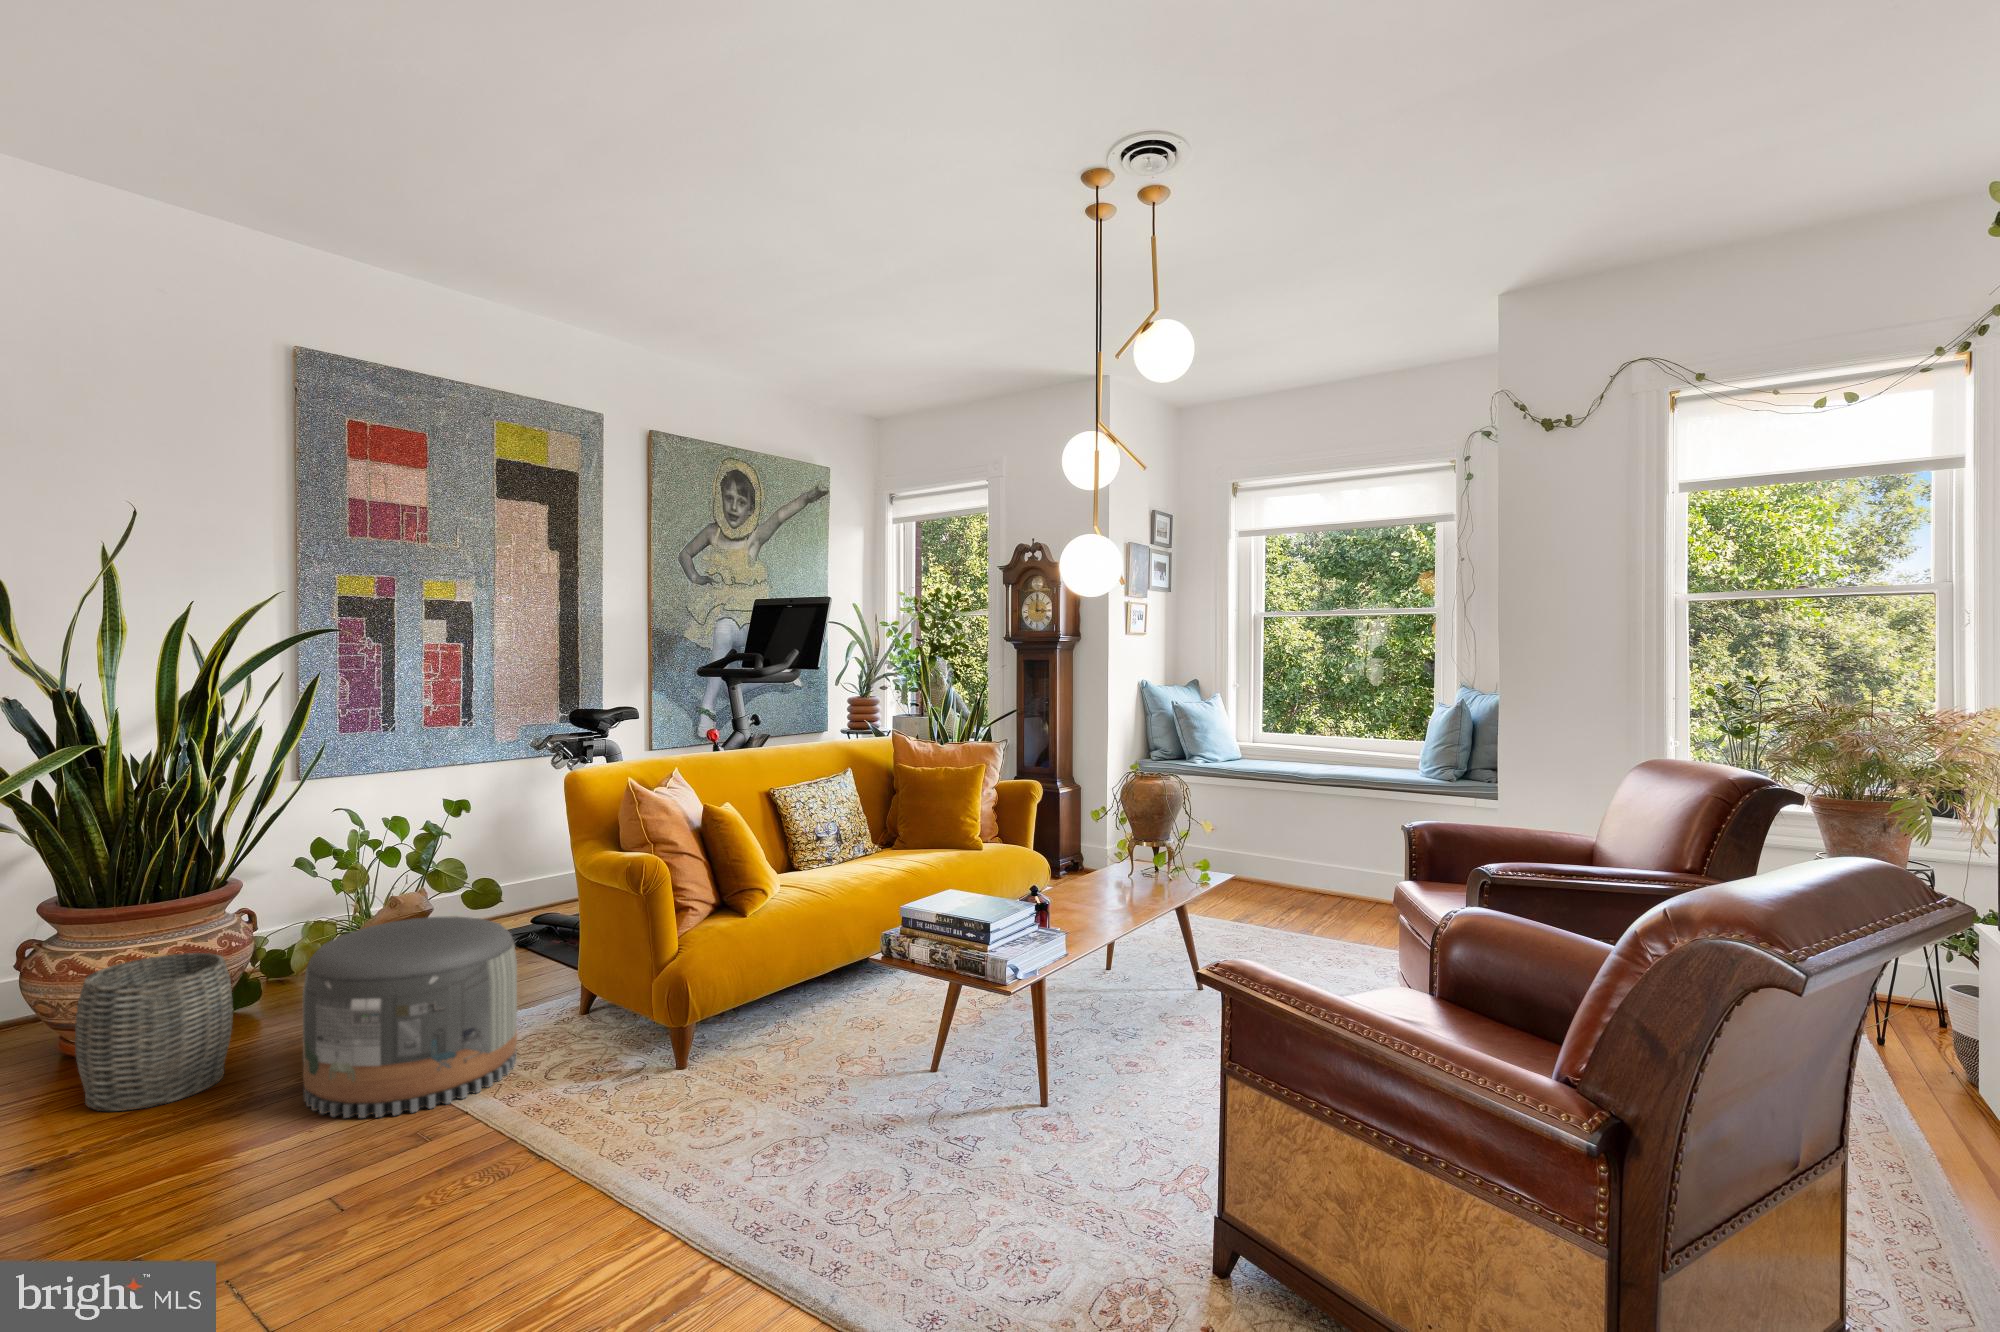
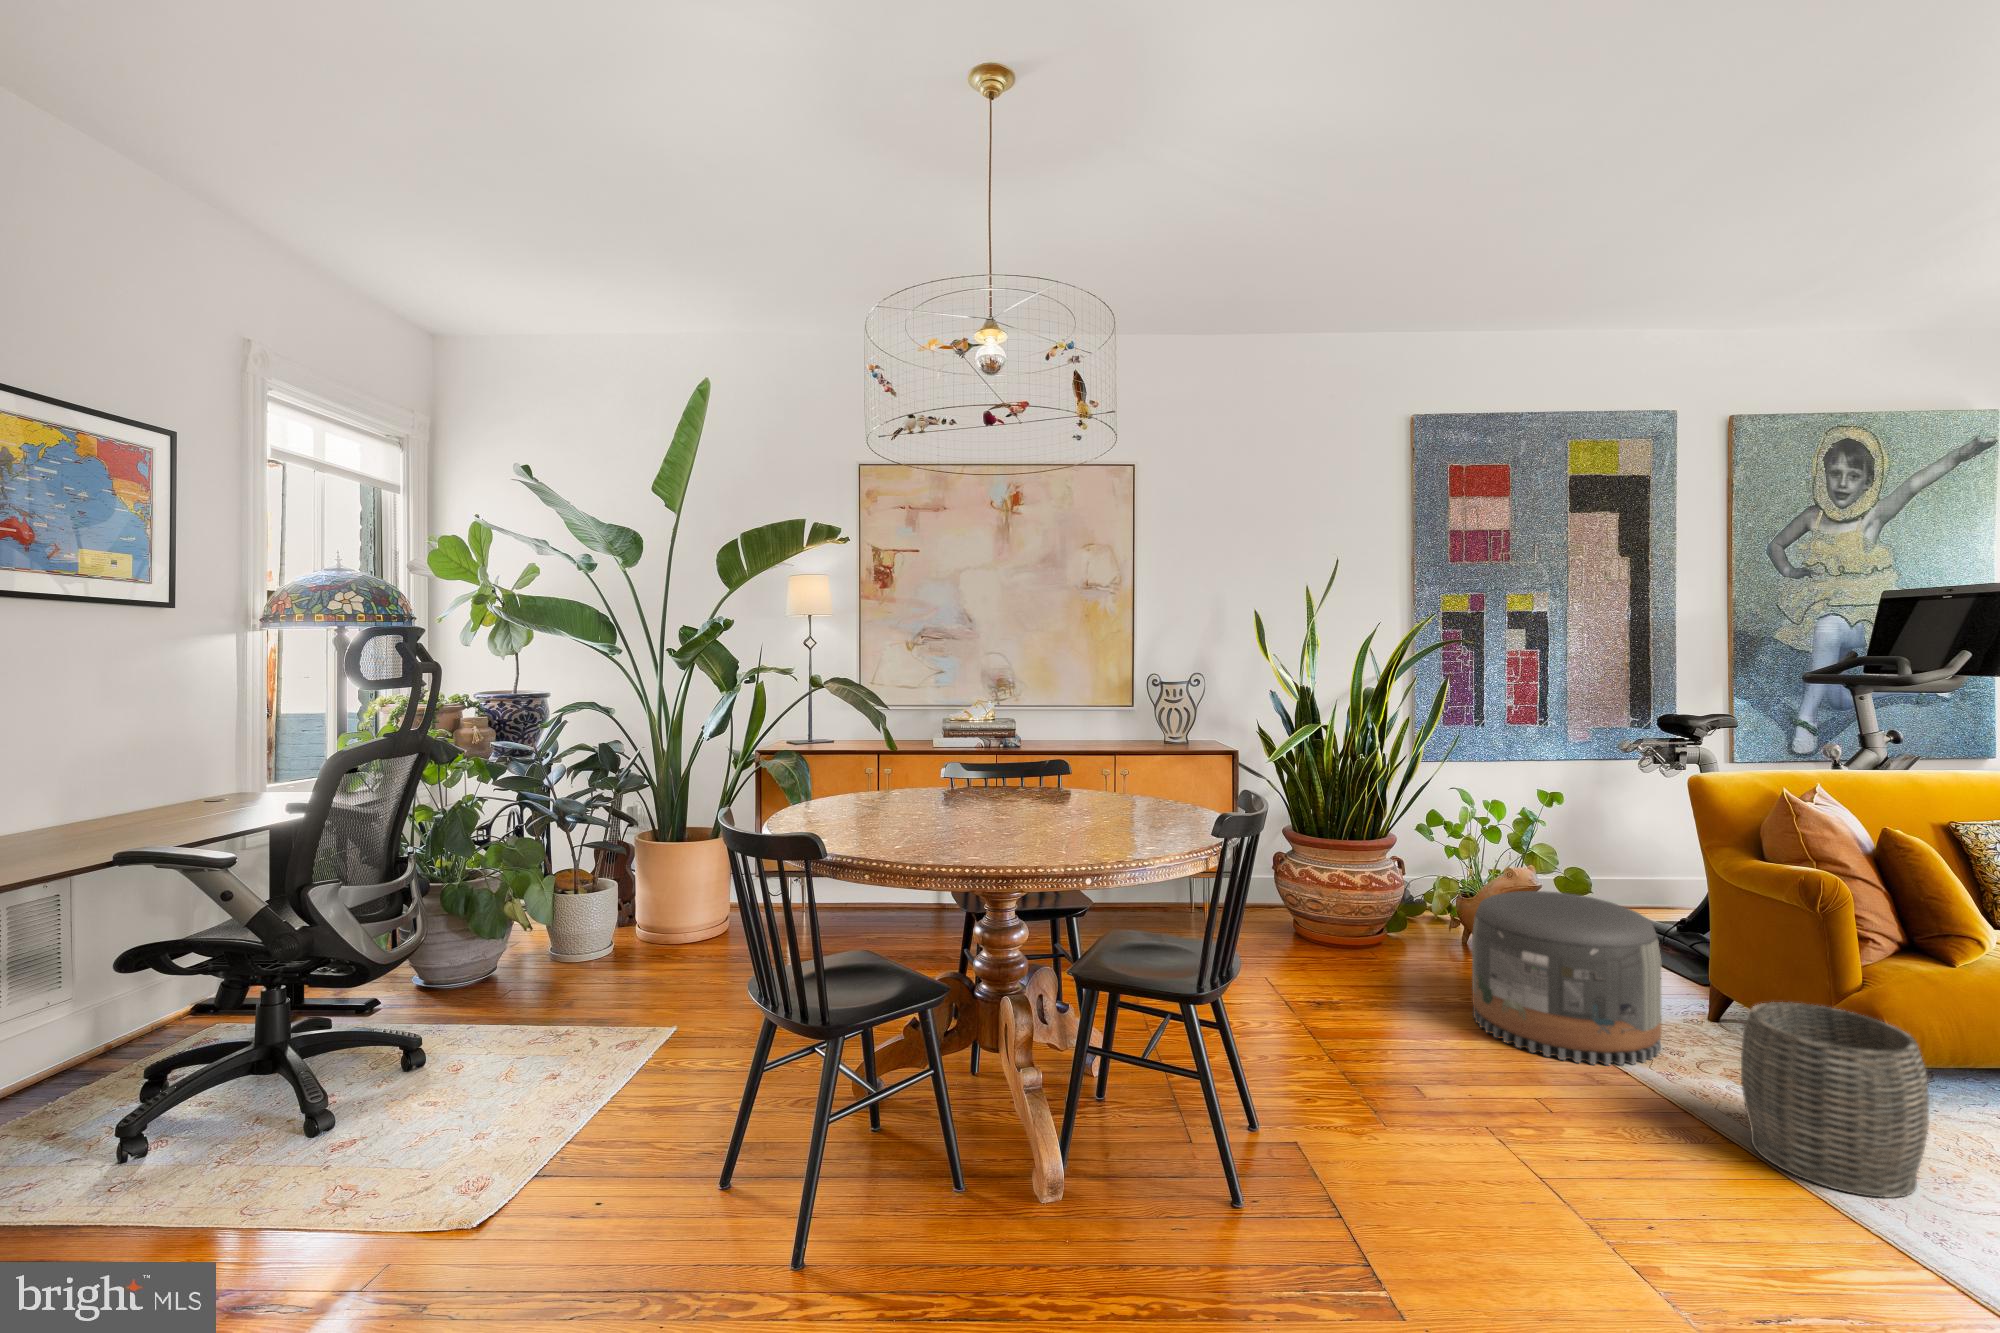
woven basket: present [75,953,233,1111] -> present [1741,1002,1929,1198]

